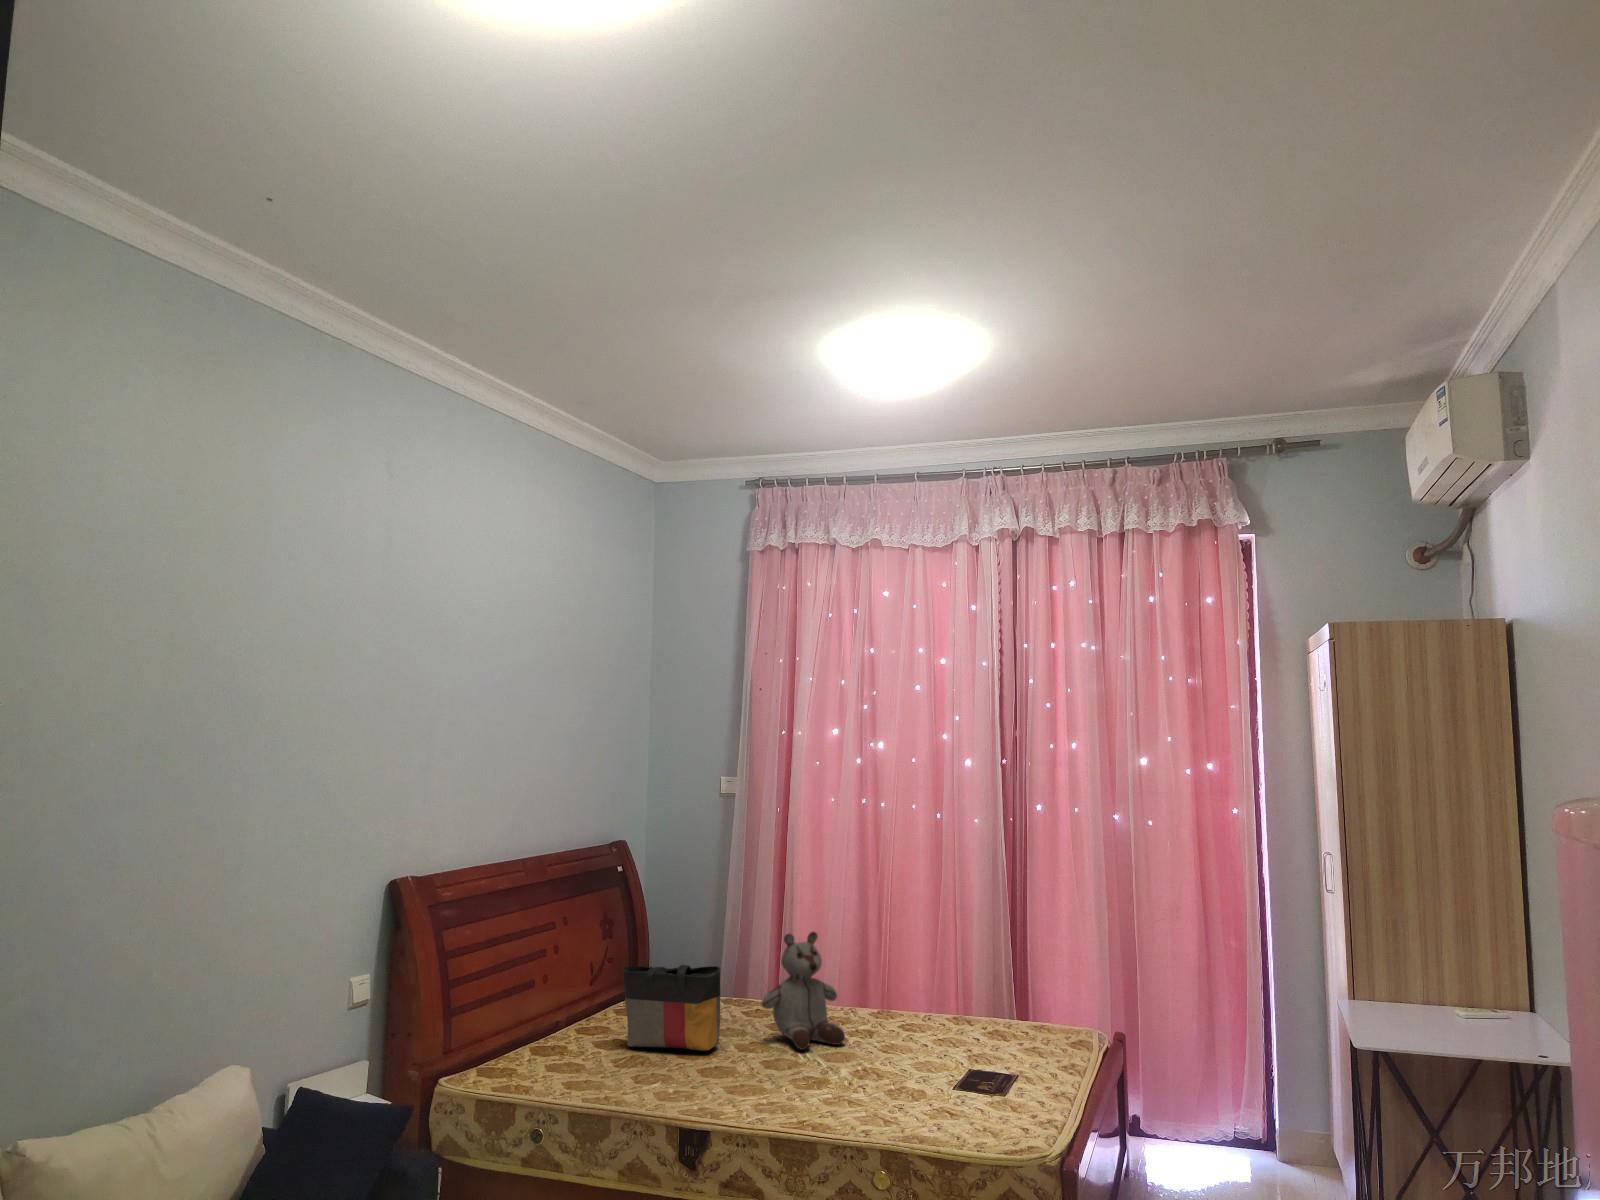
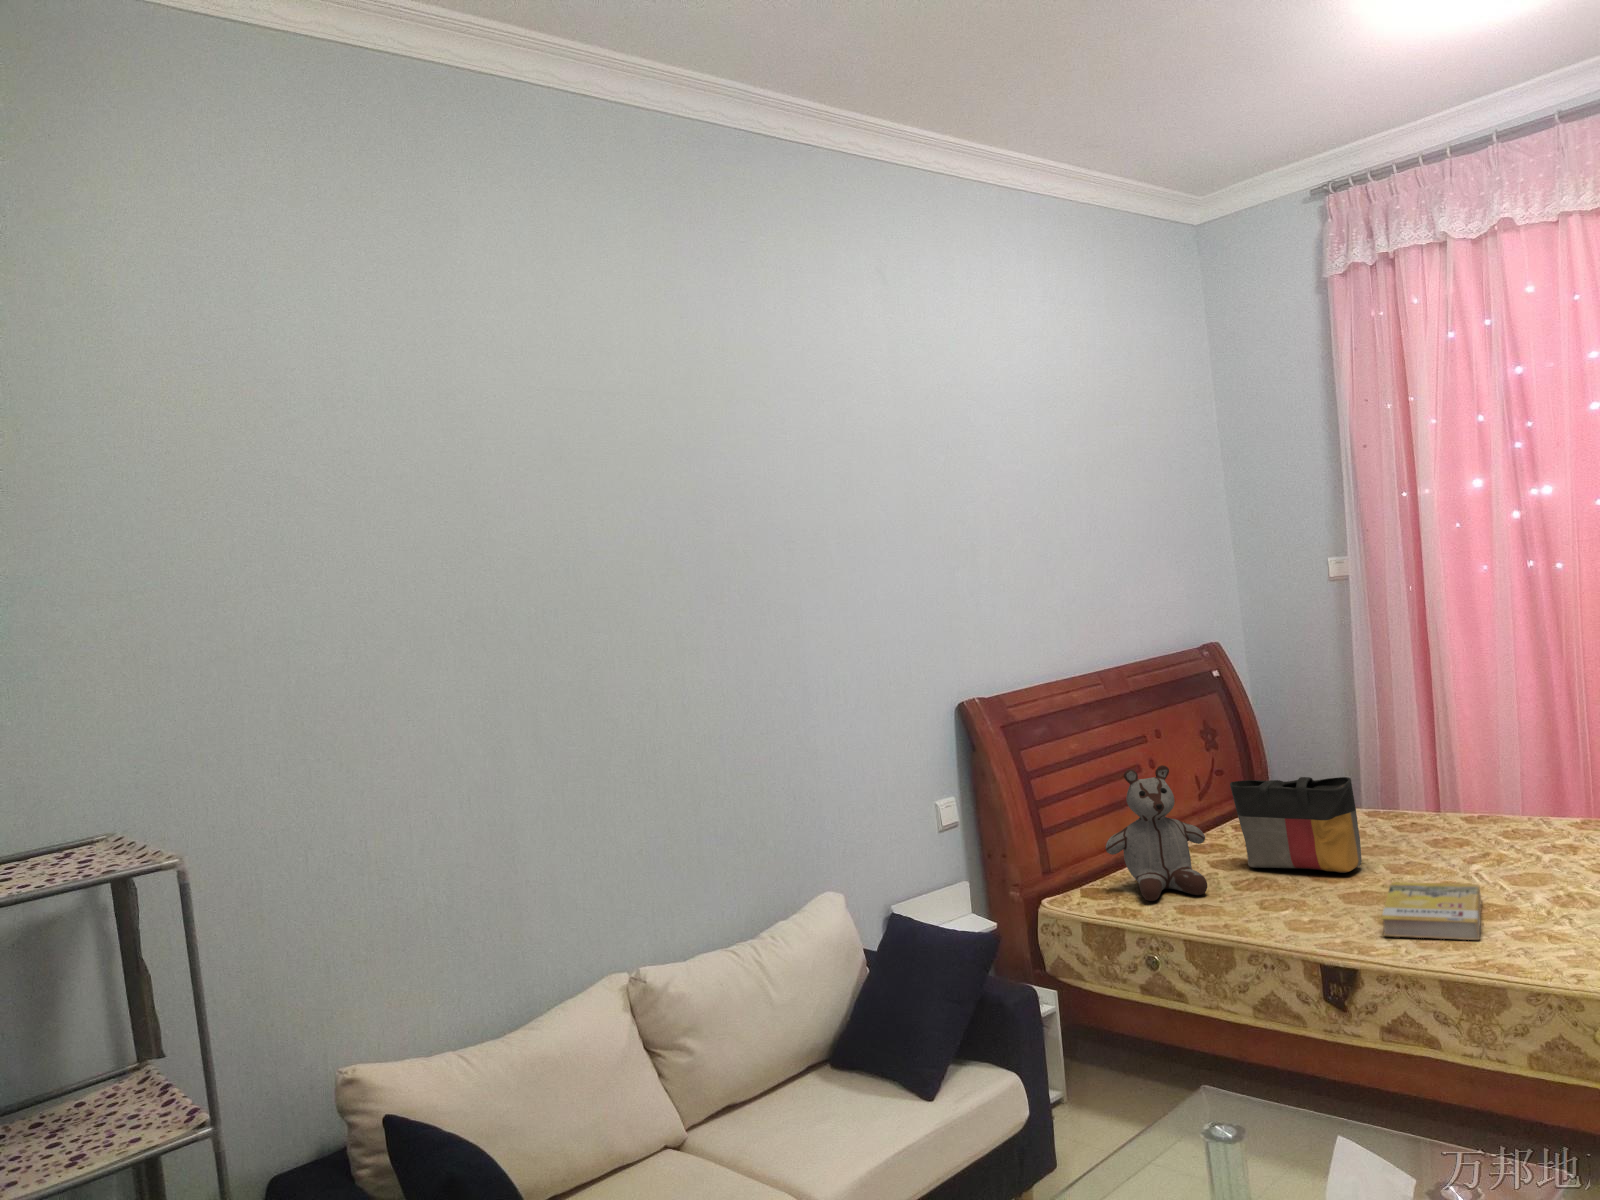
stuffed bear: present [762,932,845,1050] -> present [1105,765,1207,901]
book: none [731,1058,804,1106] -> present [1381,882,1481,940]

